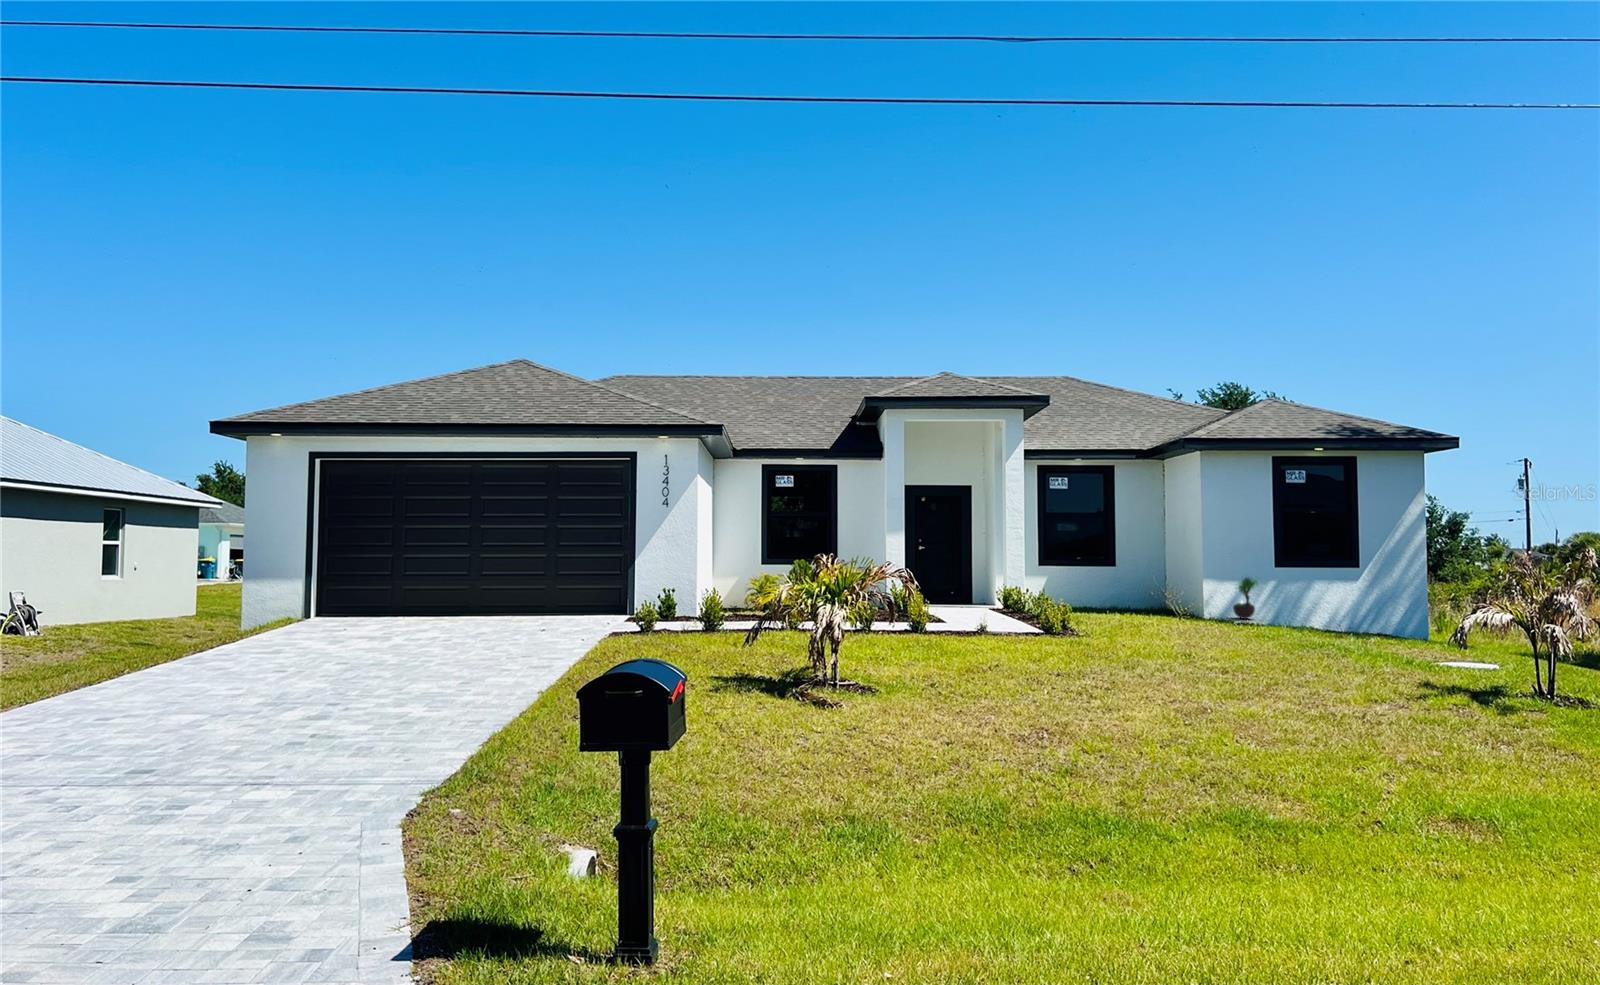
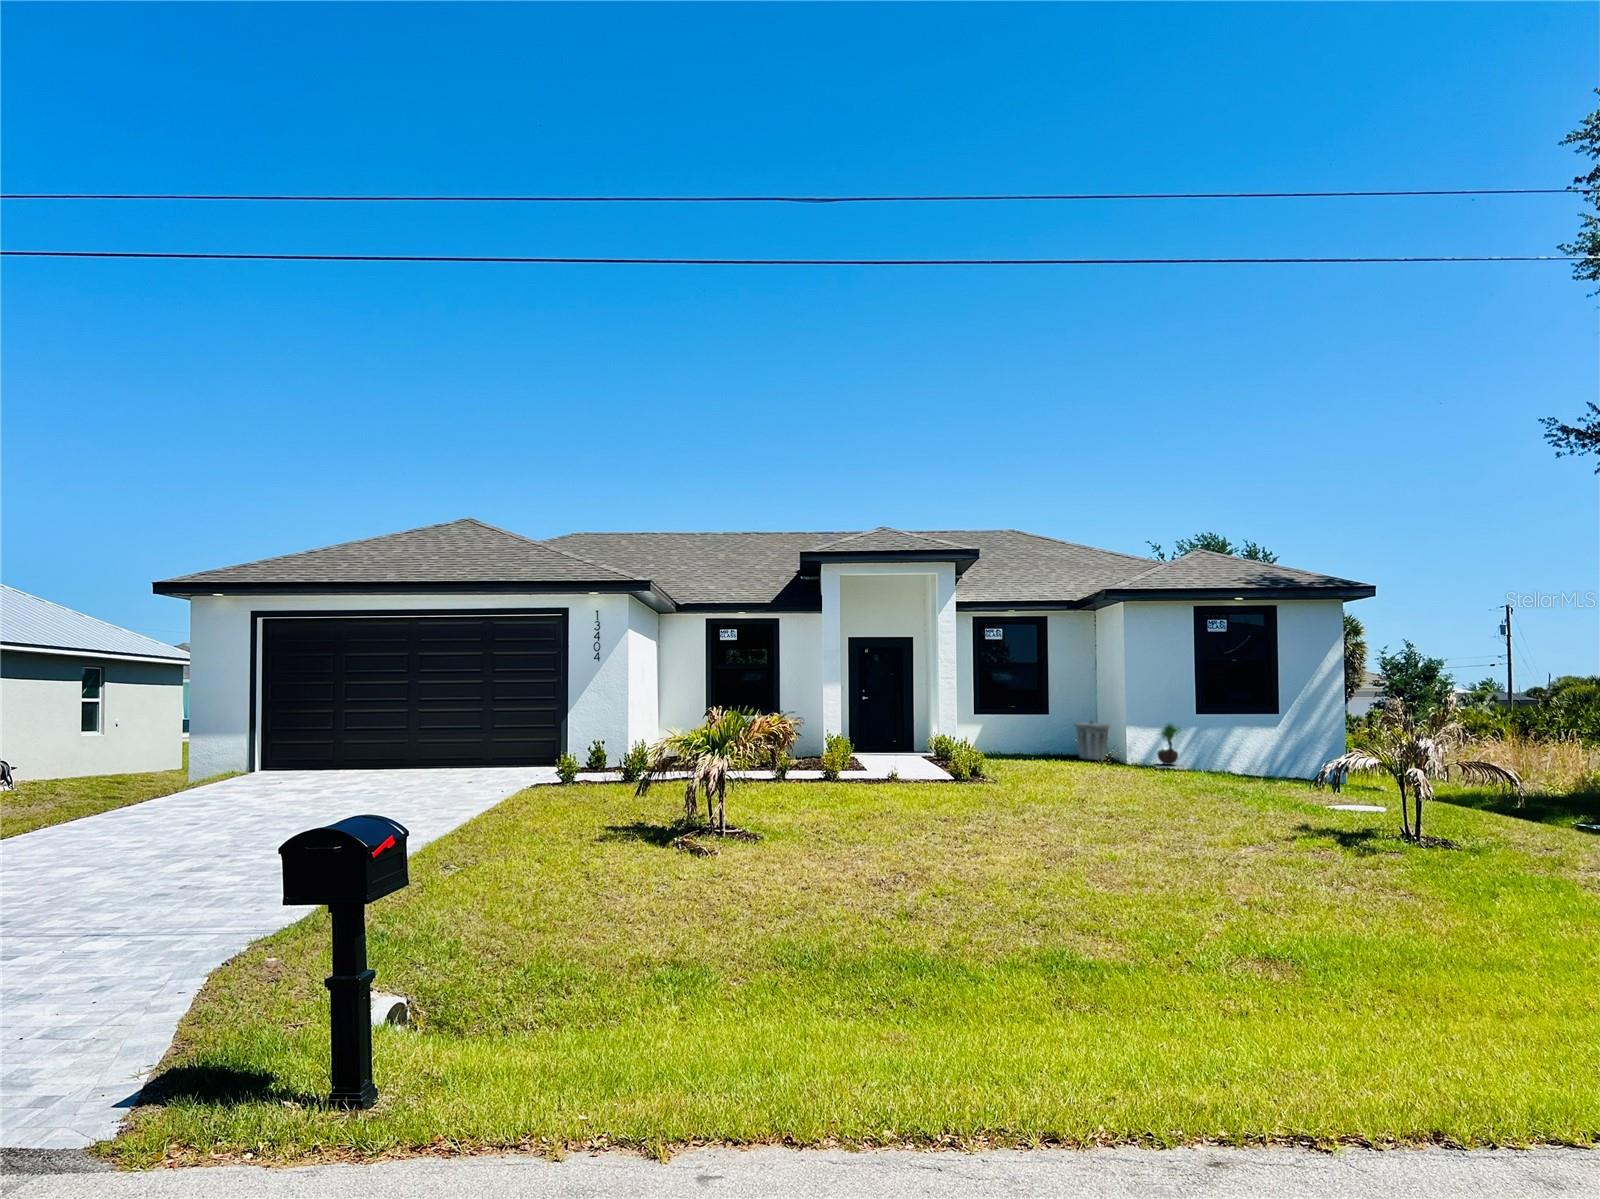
trash can: none [1144,573,1182,613] -> present [1074,720,1110,759]

